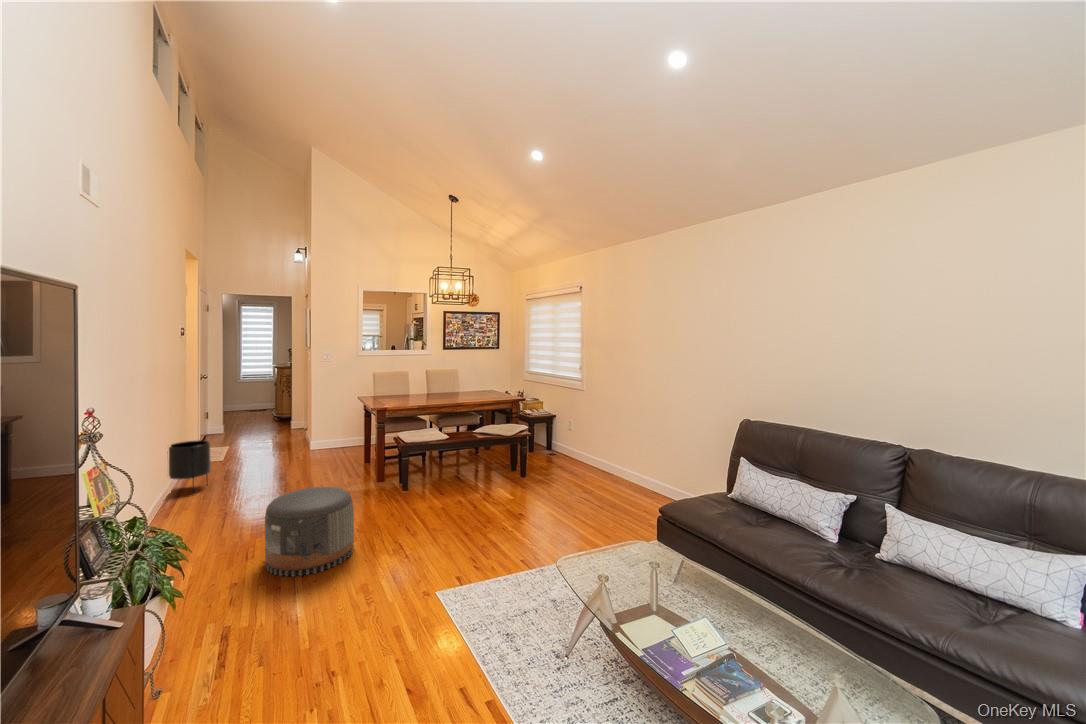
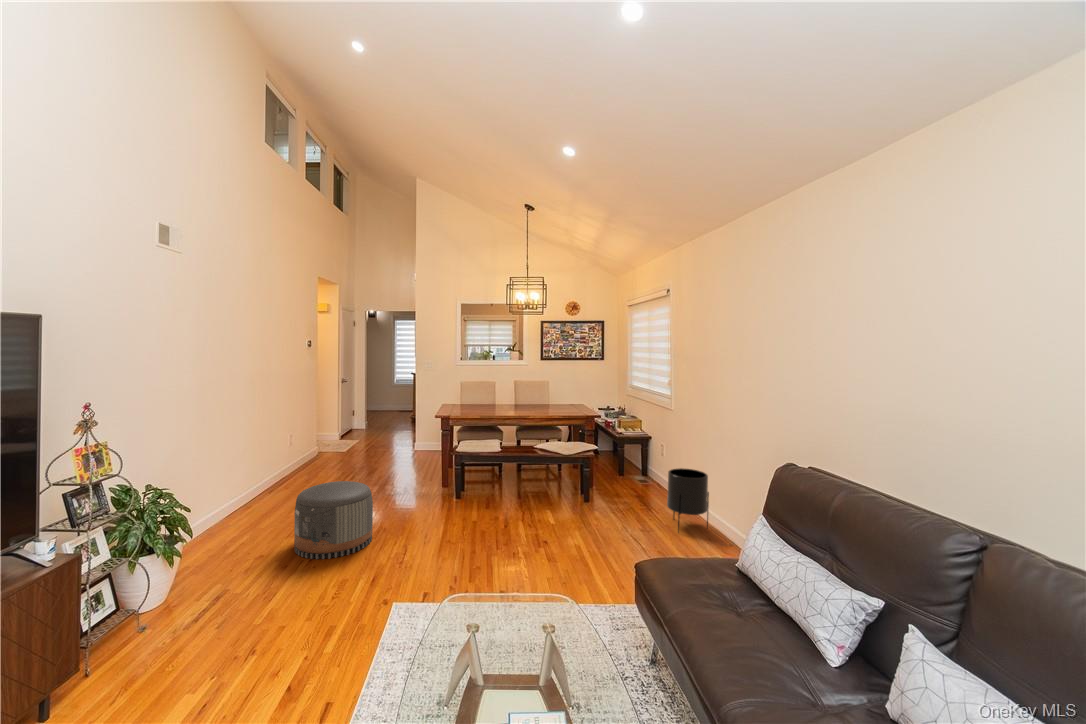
planter: present [169,440,211,491] -> present [667,468,709,533]

